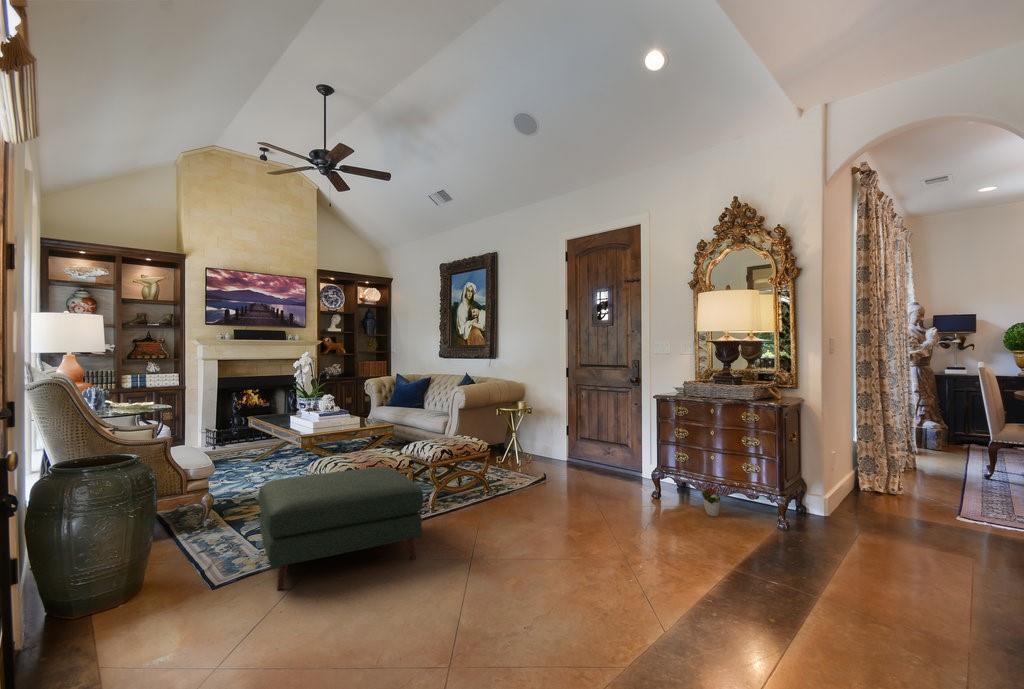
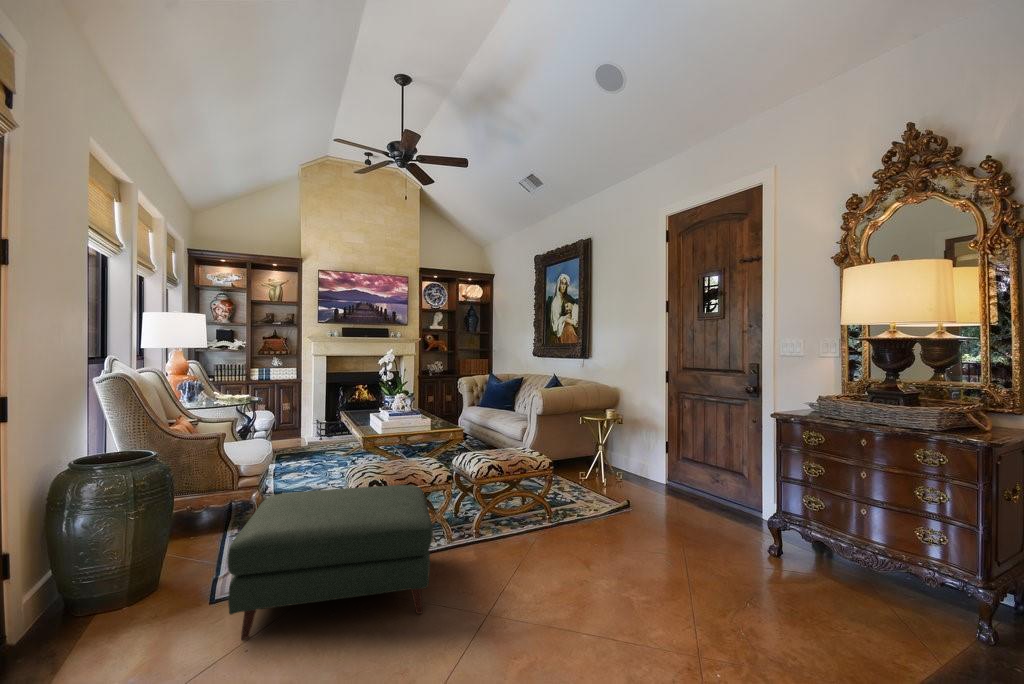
decorative plant: present [701,481,720,517] -> none [849,544,882,600]

